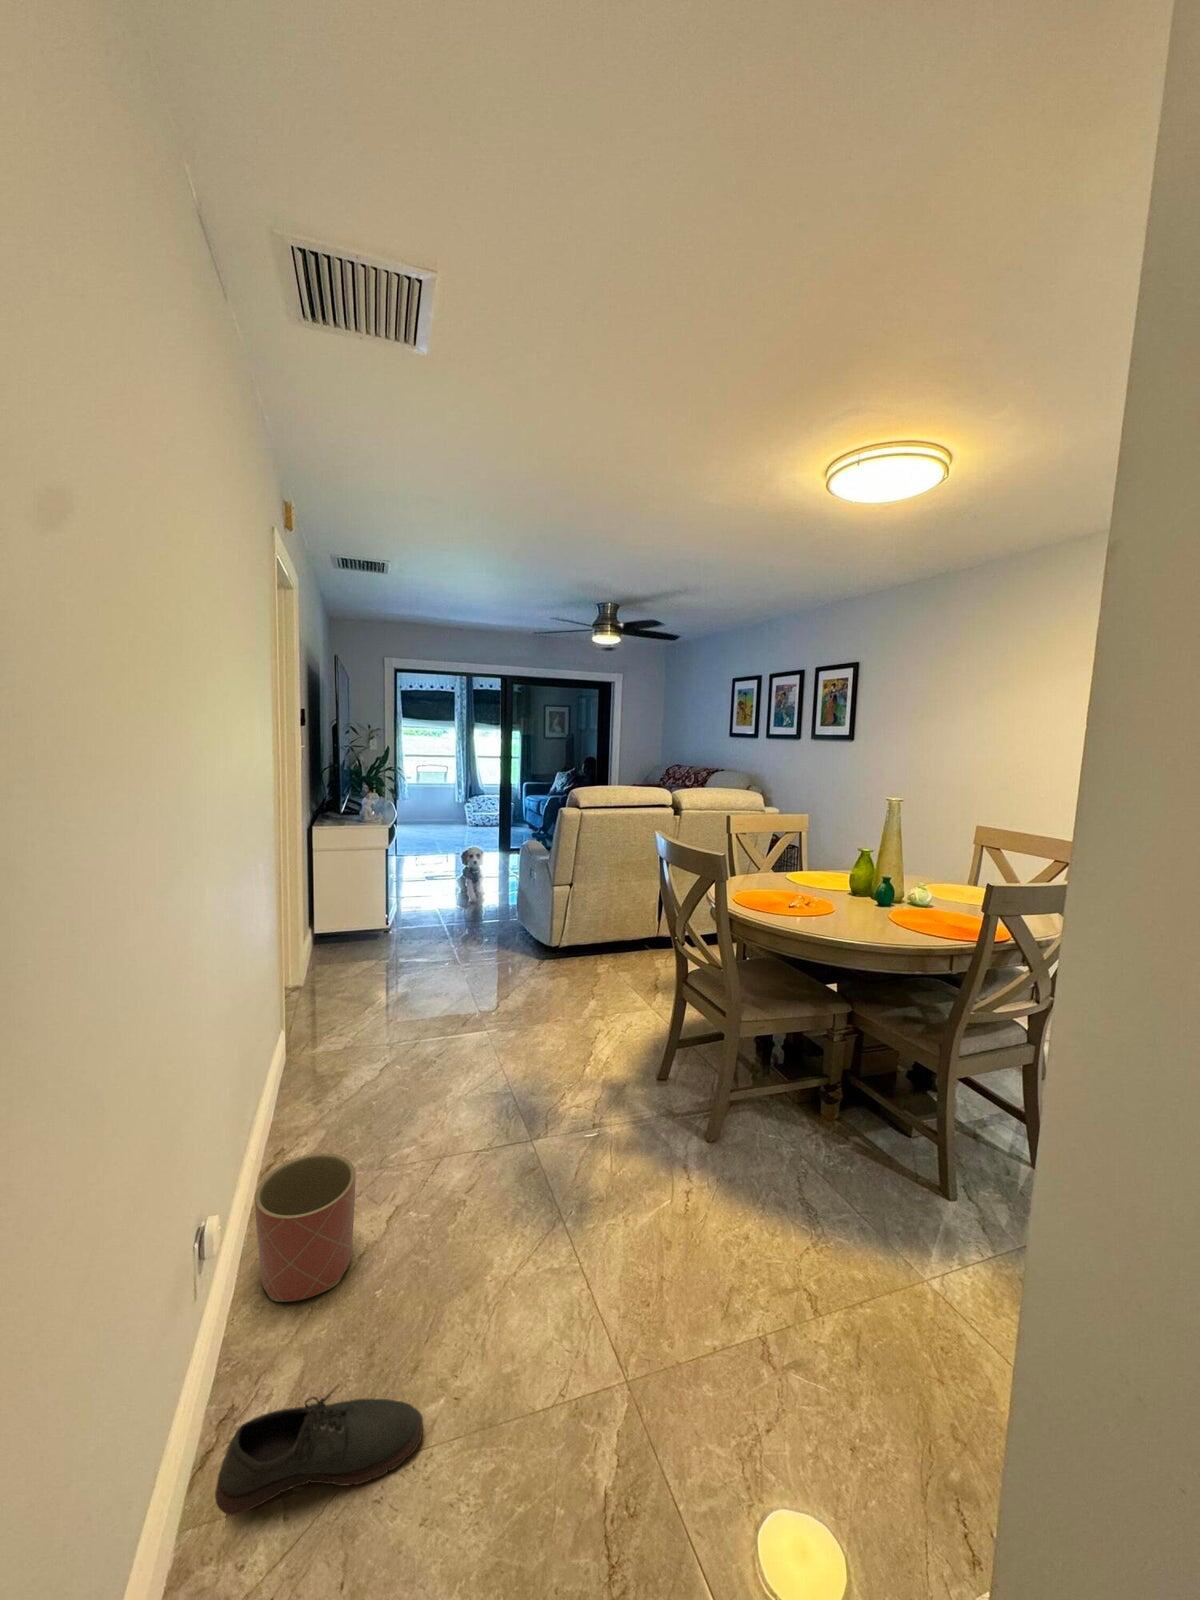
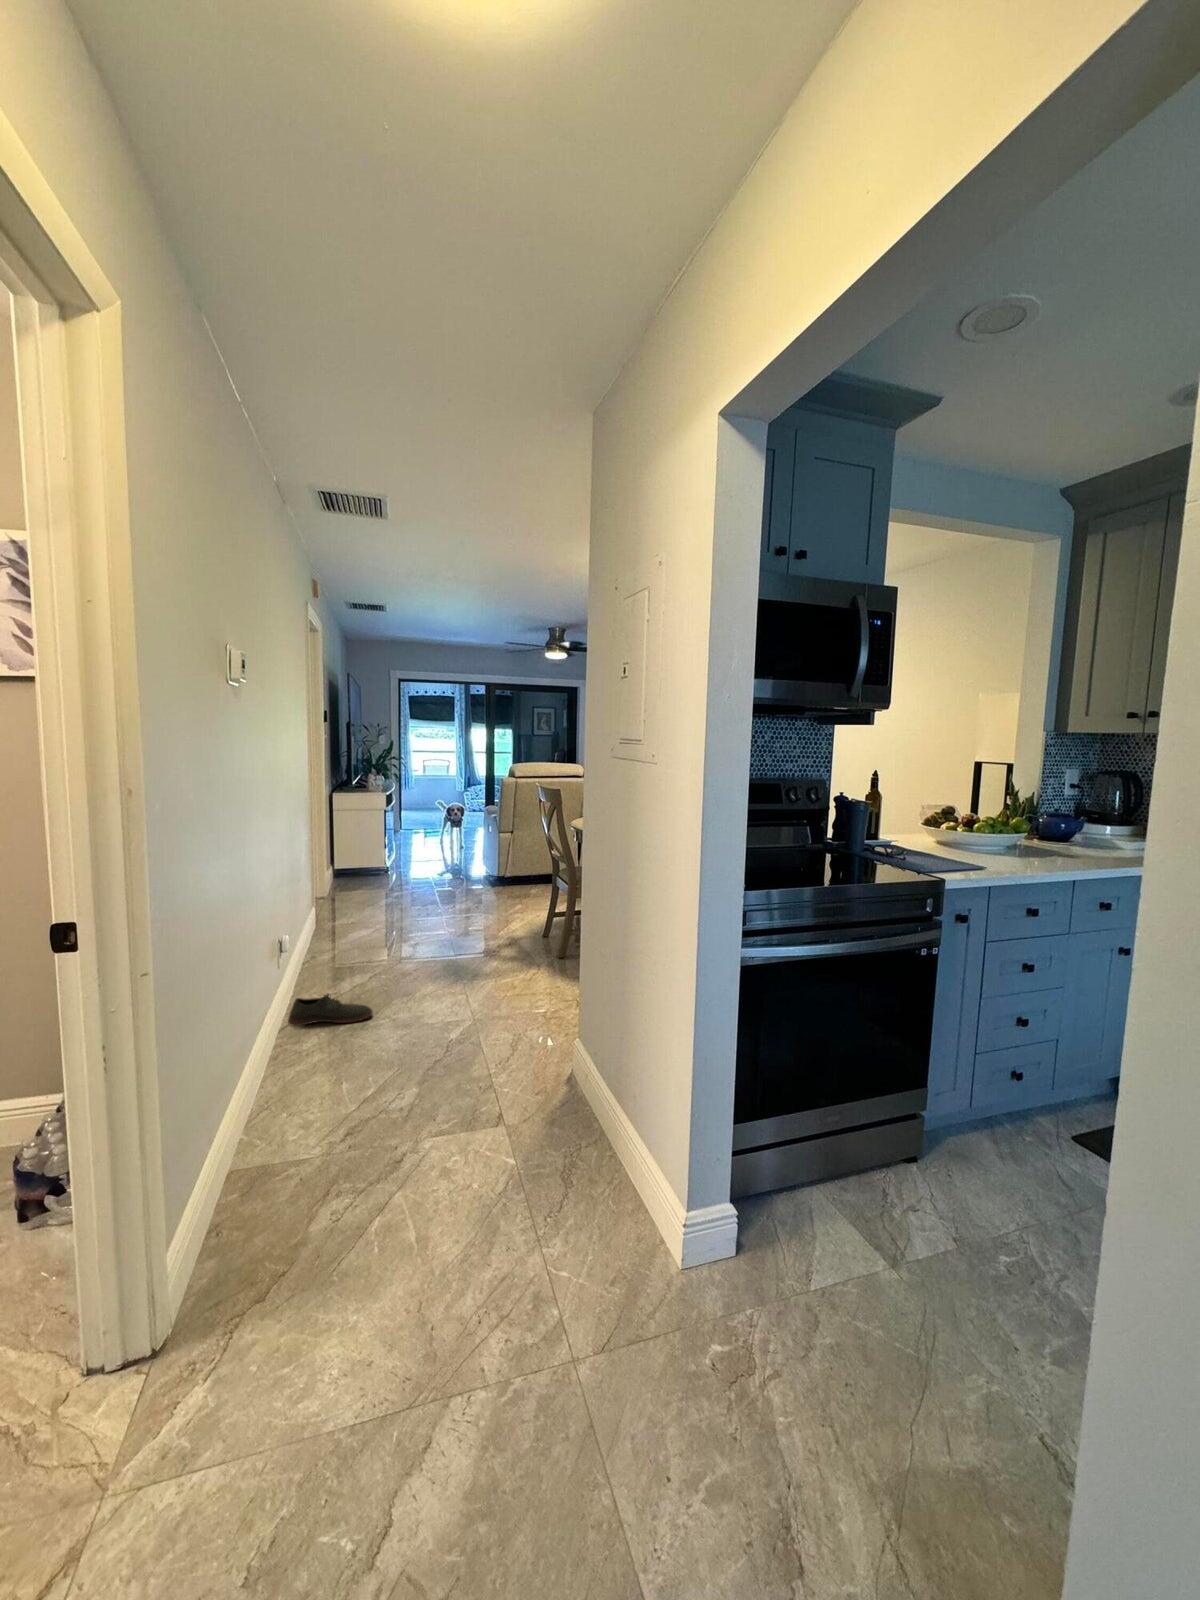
planter: present [255,1153,356,1302] -> none [301,932,349,989]

